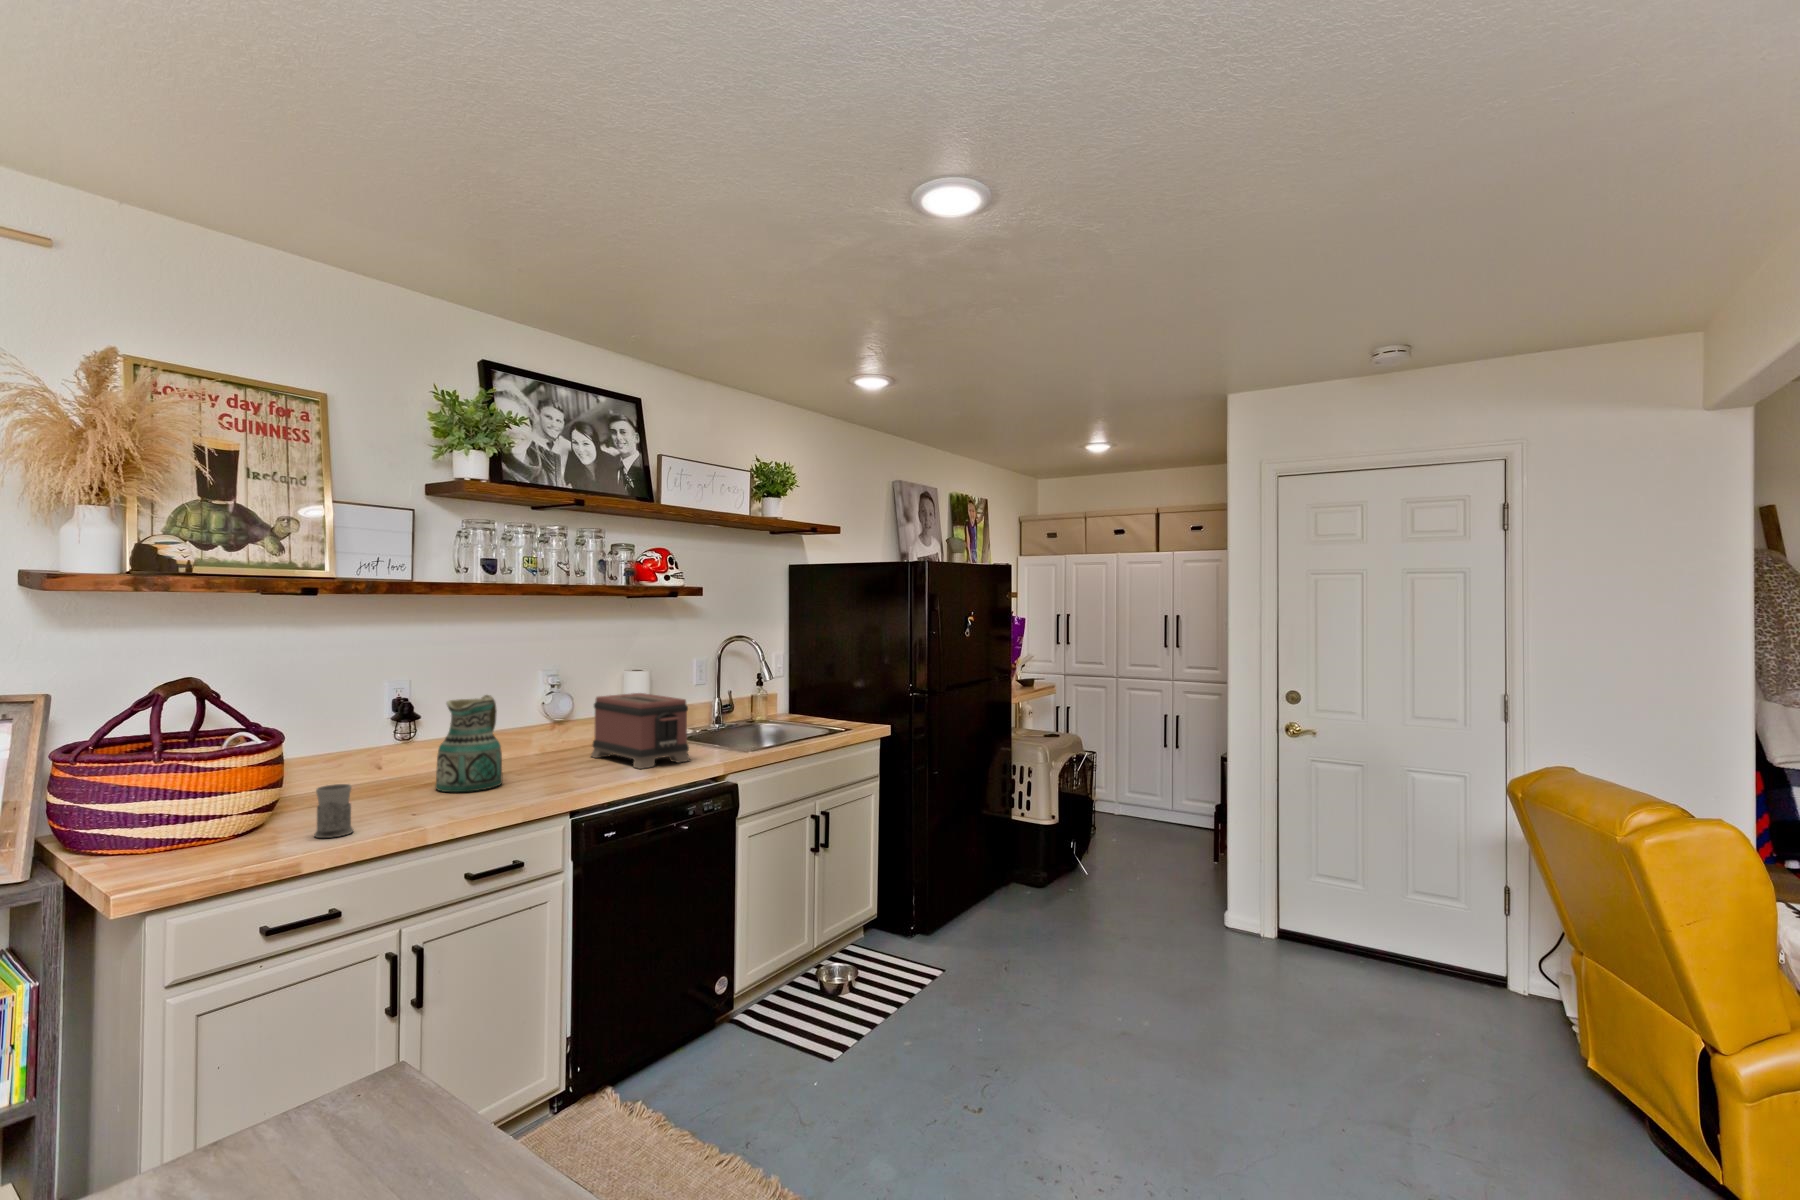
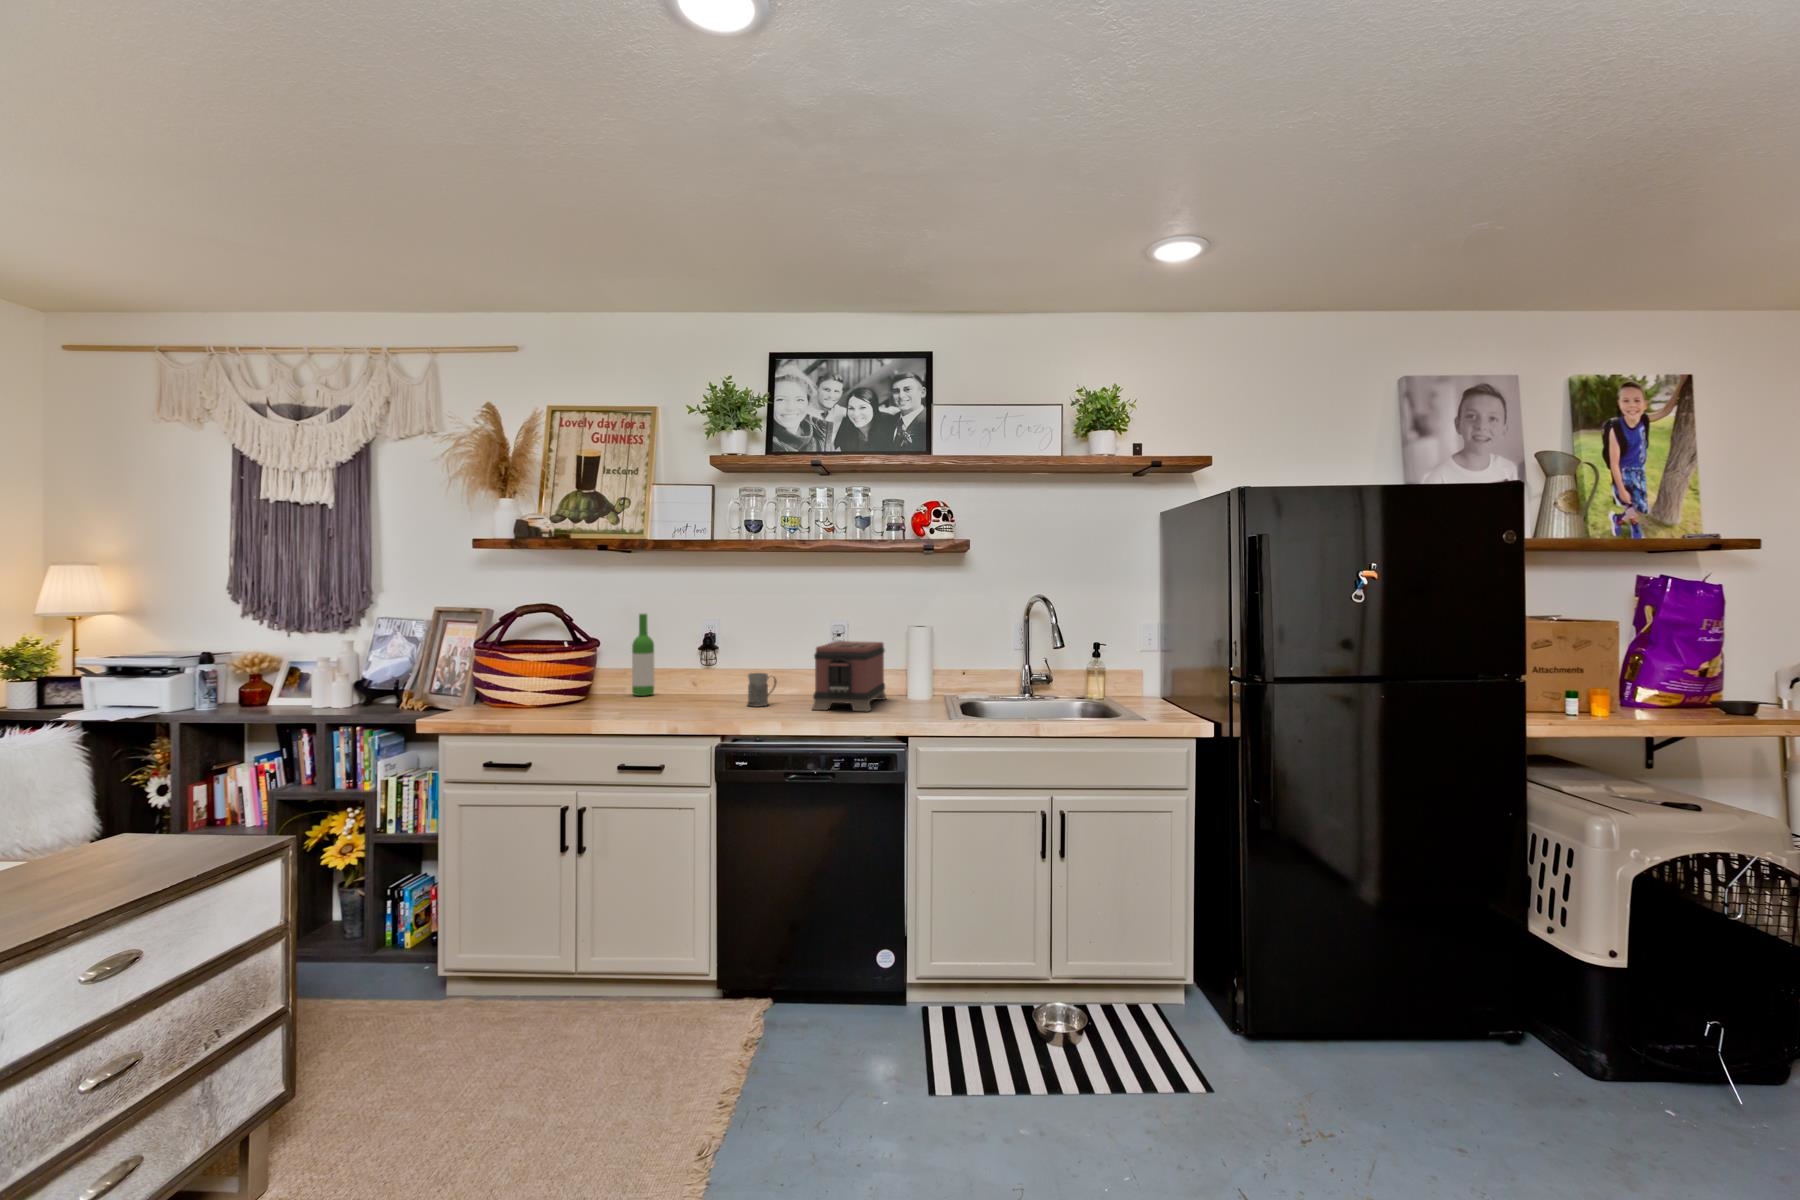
wine bottle: none [351,685,385,799] -> present [632,614,654,696]
ceramic pitcher: present [436,695,503,792] -> none [670,628,736,703]
mug: present [314,784,354,838] -> present [747,673,777,707]

